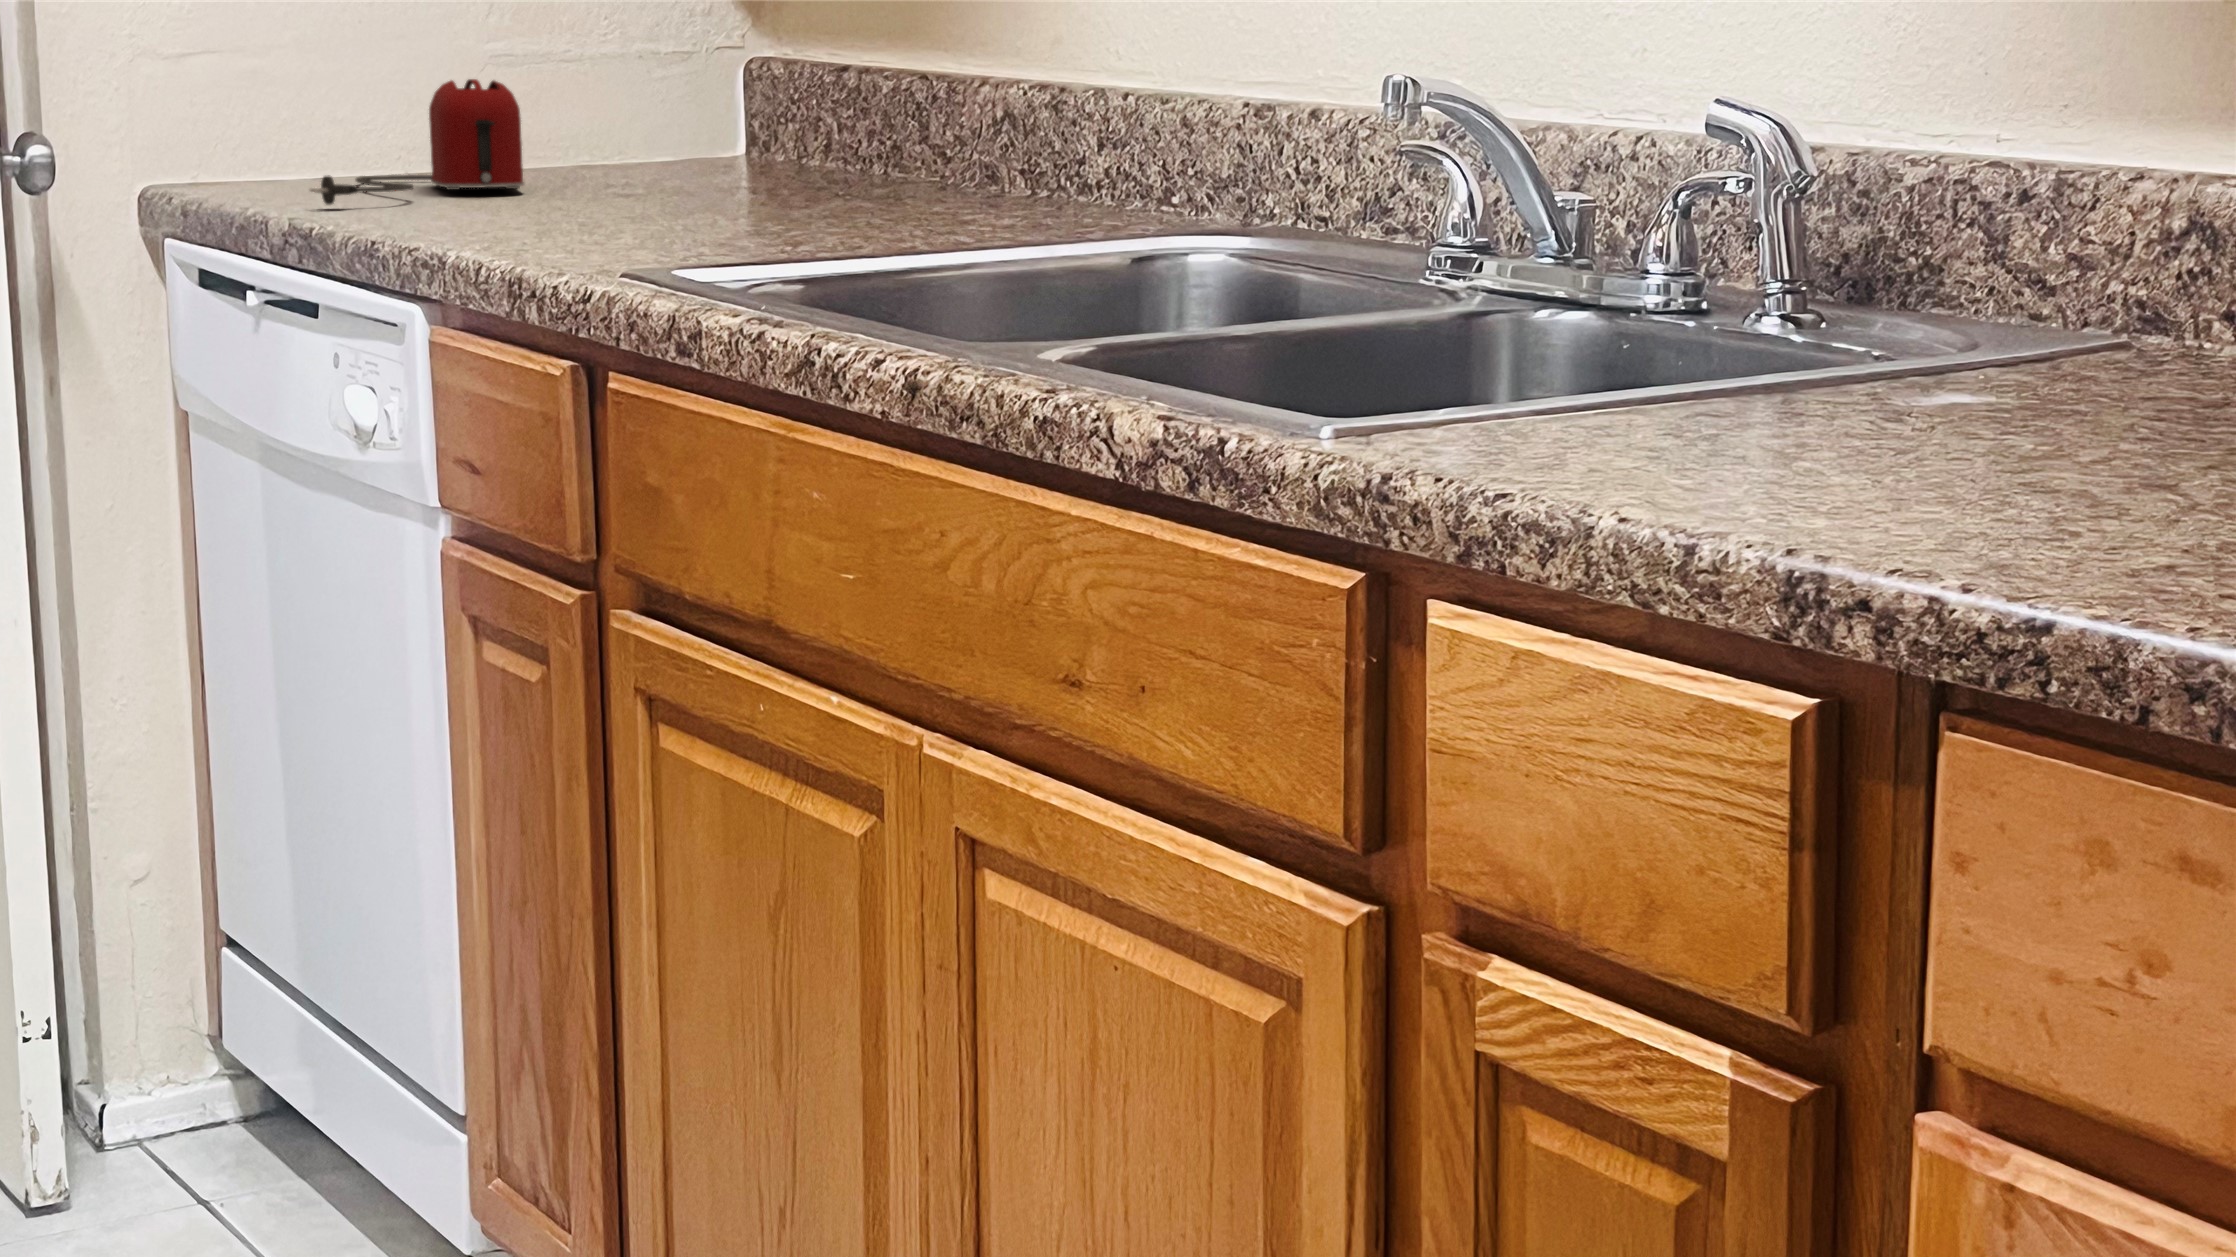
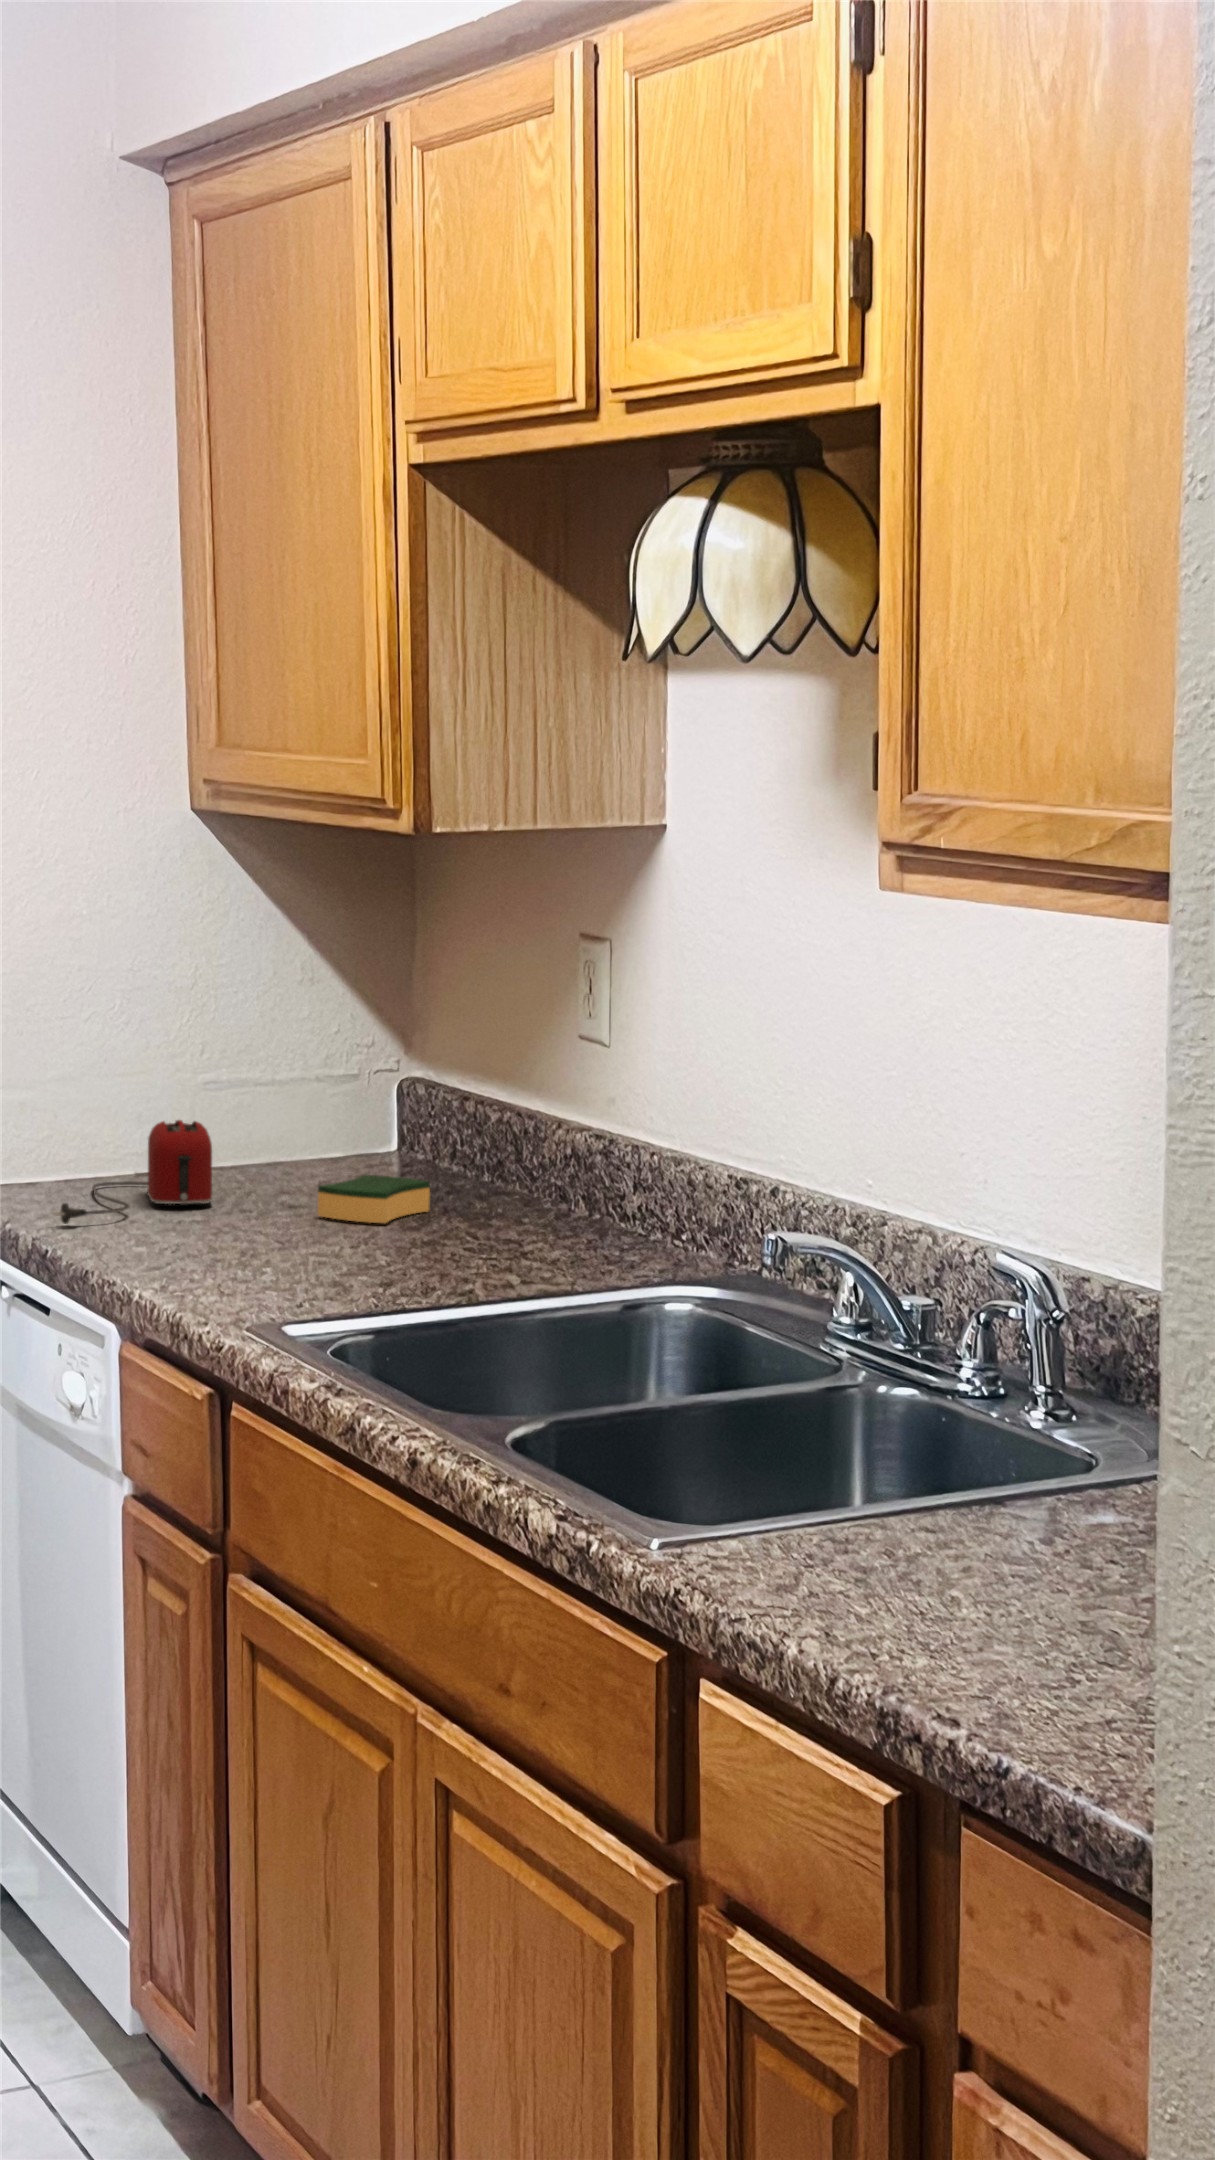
sponge: none [670,149,819,201] -> present [318,1175,430,1223]

